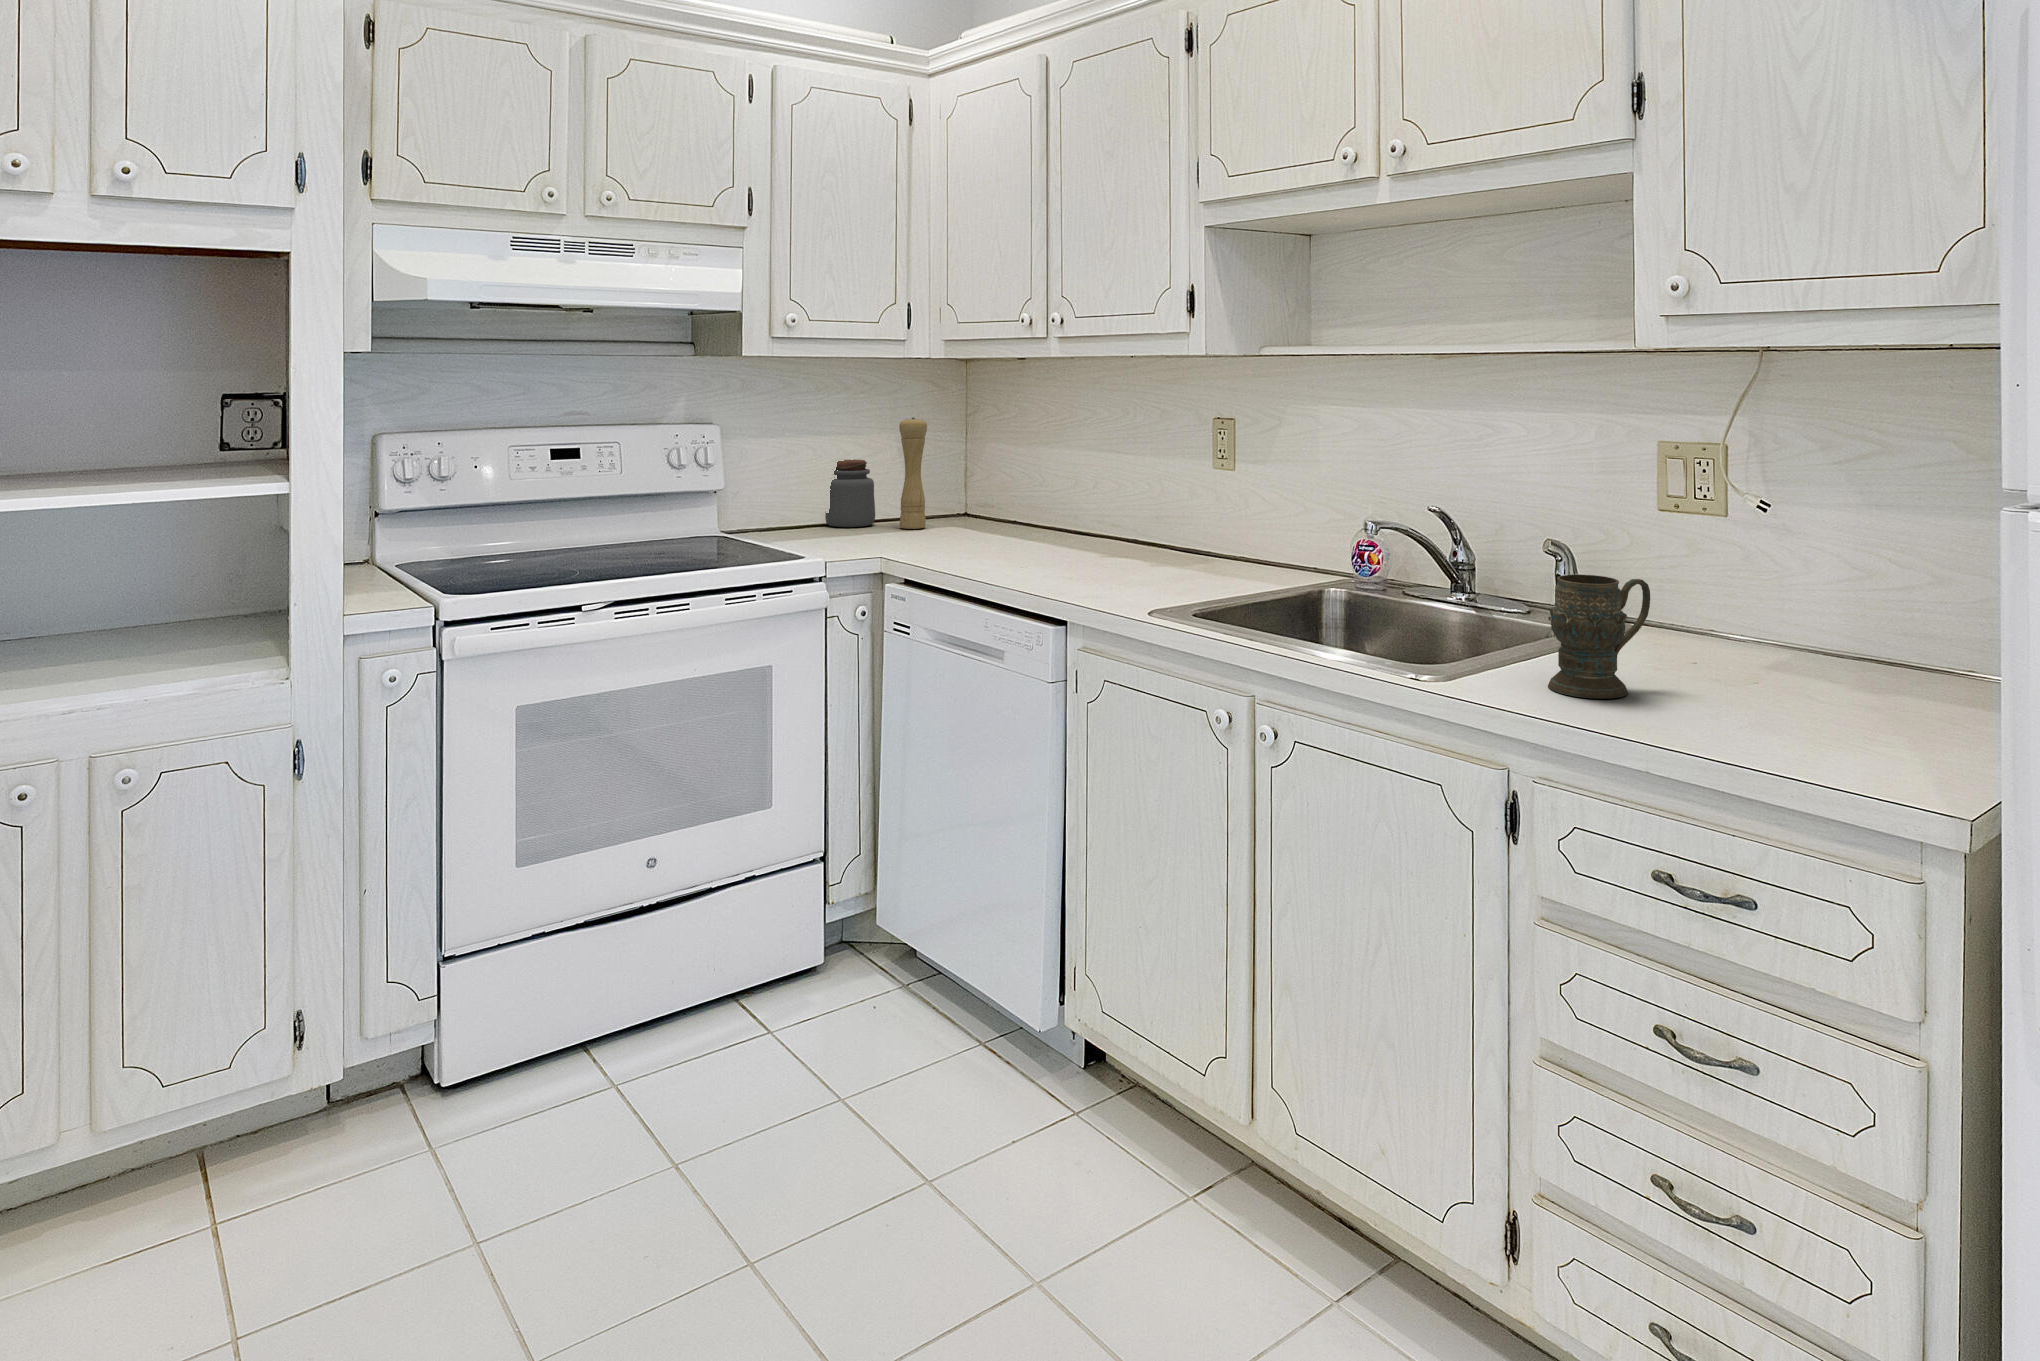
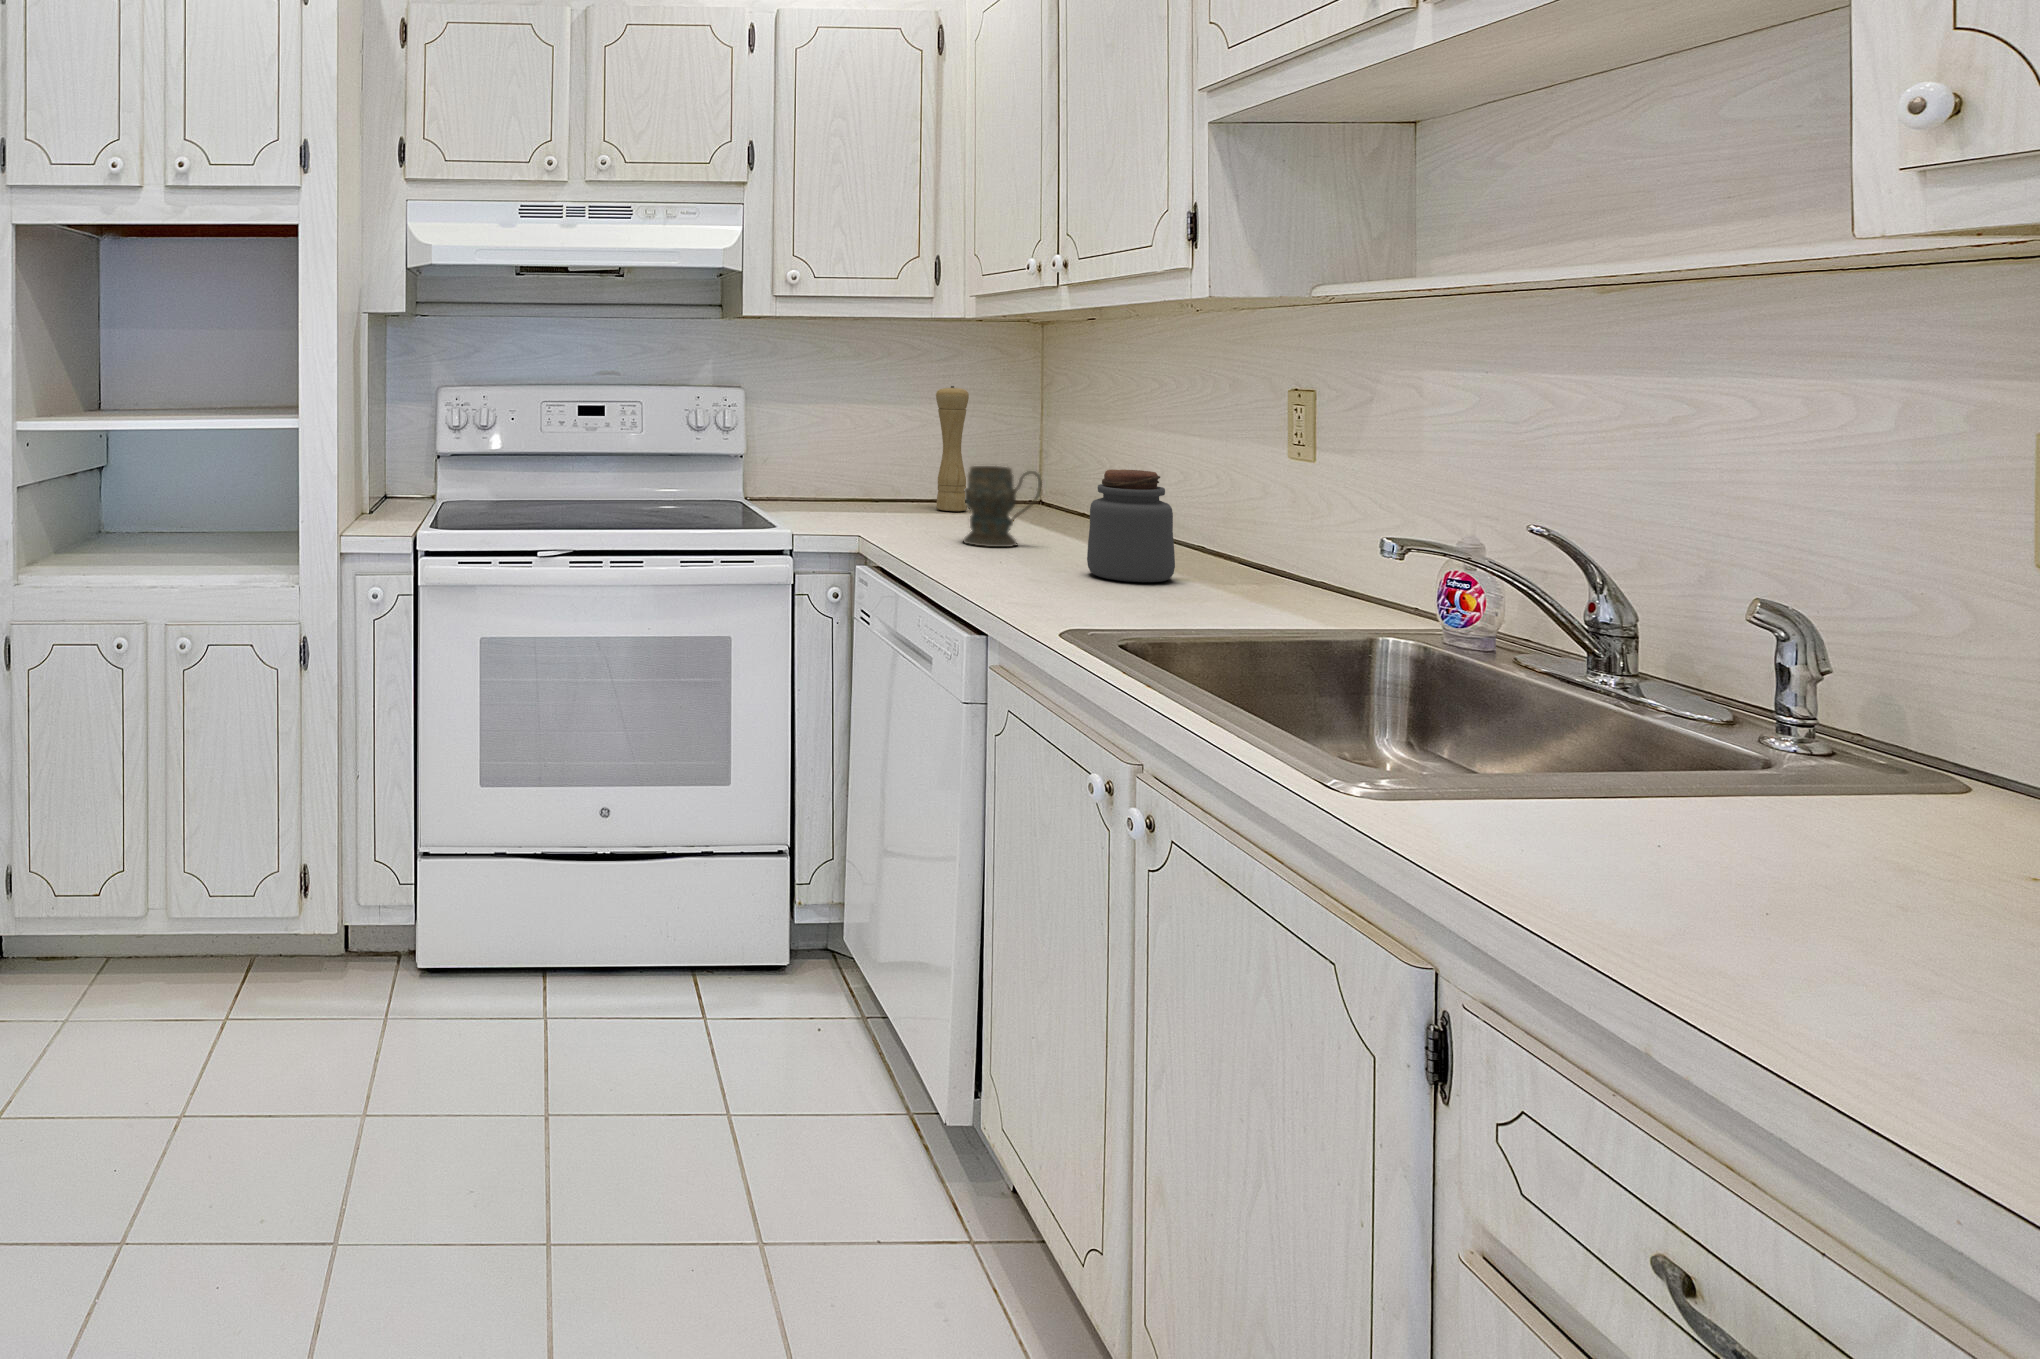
jar: present [825,459,875,527] -> present [1087,469,1175,582]
mug: present [1548,575,1650,698] -> present [963,466,1042,547]

